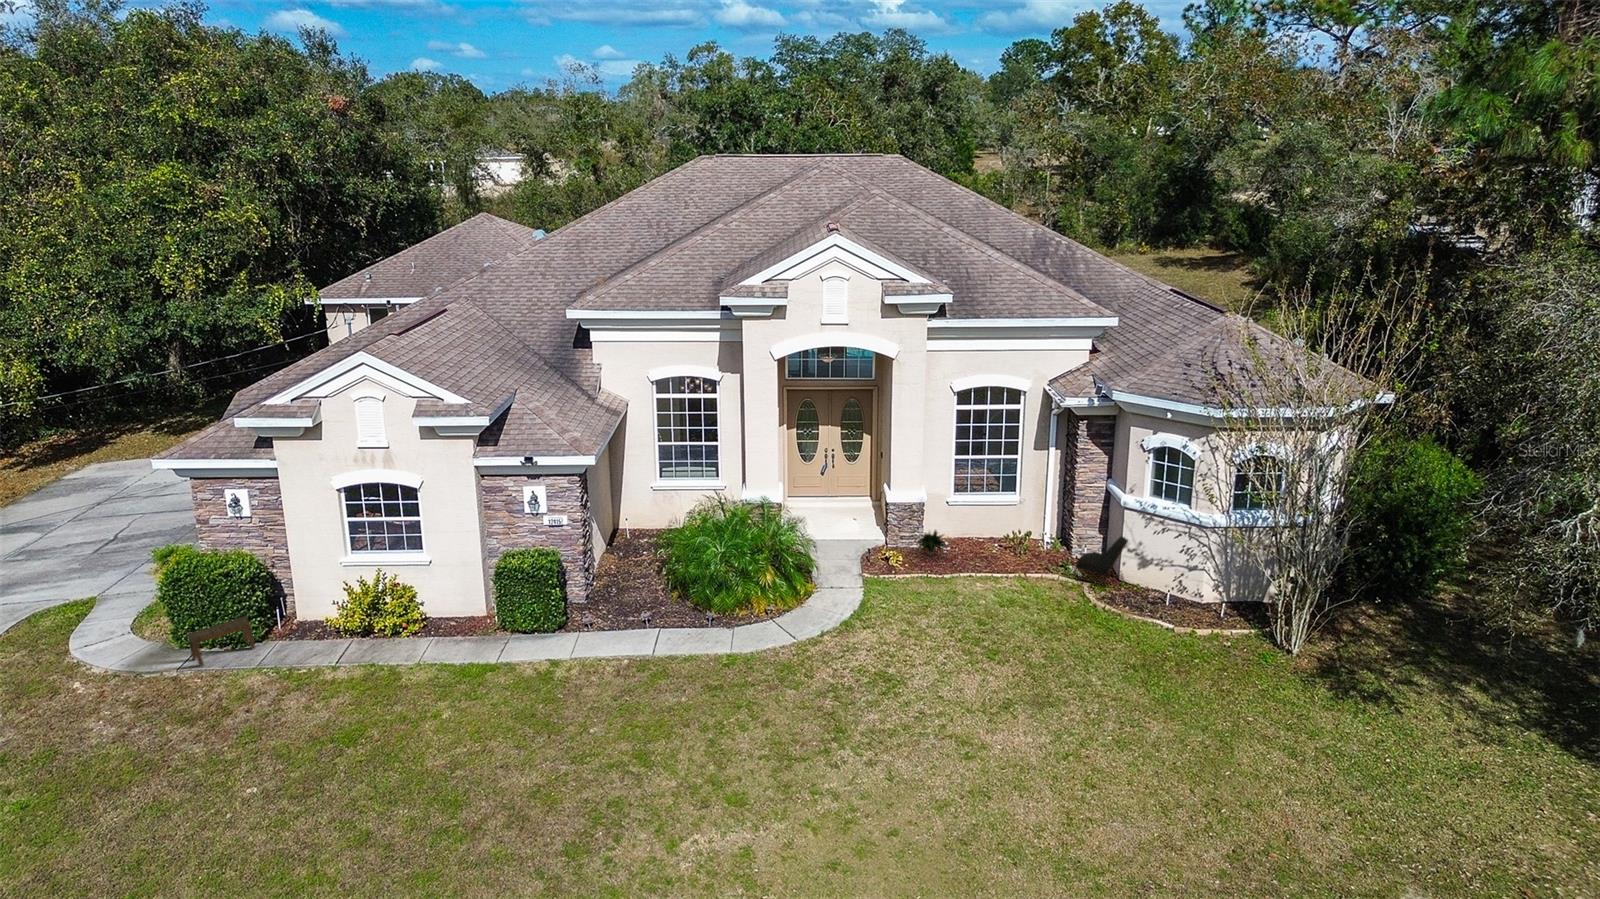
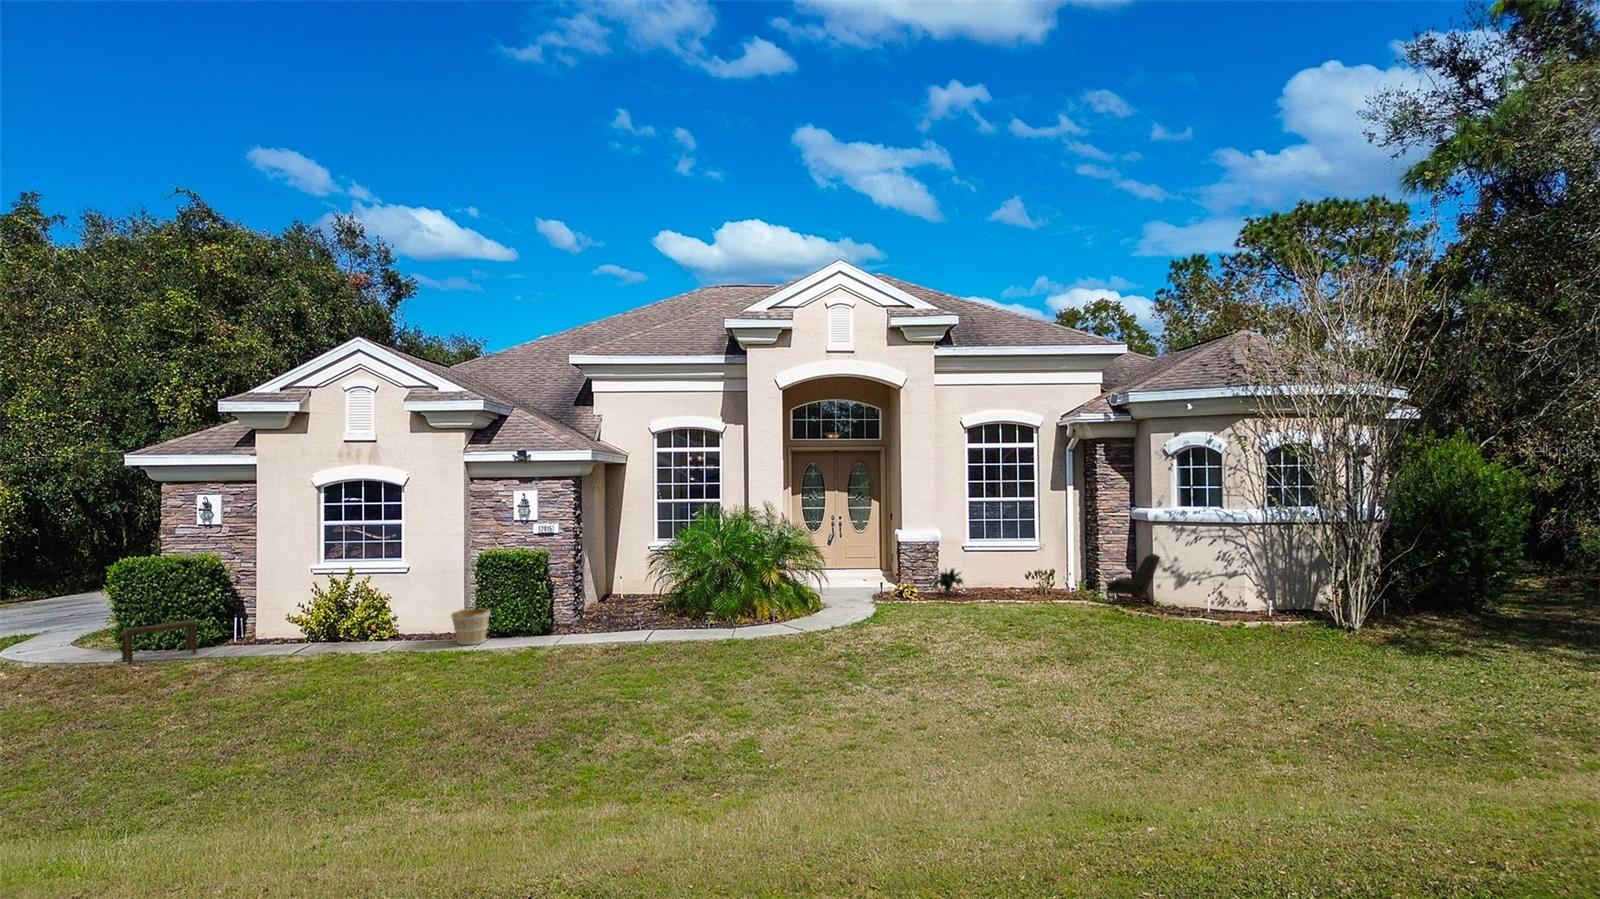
wooden bucket: none [477,603,512,641] -> present [451,609,490,645]

